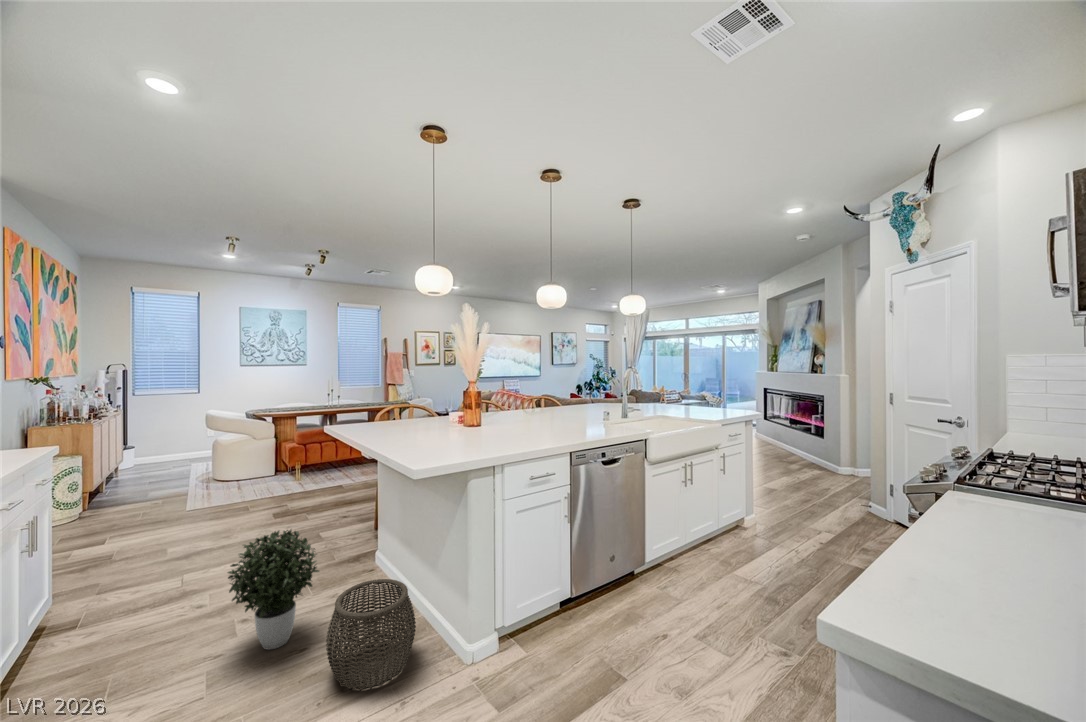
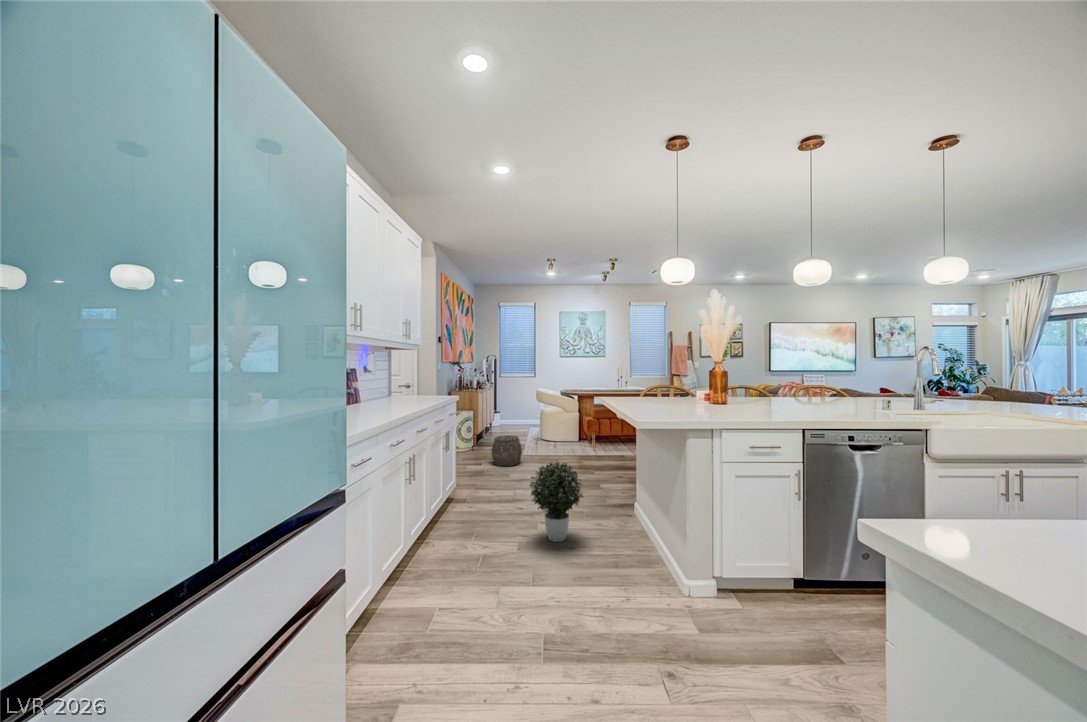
woven basket: present [326,579,416,690] -> present [492,436,522,466]

